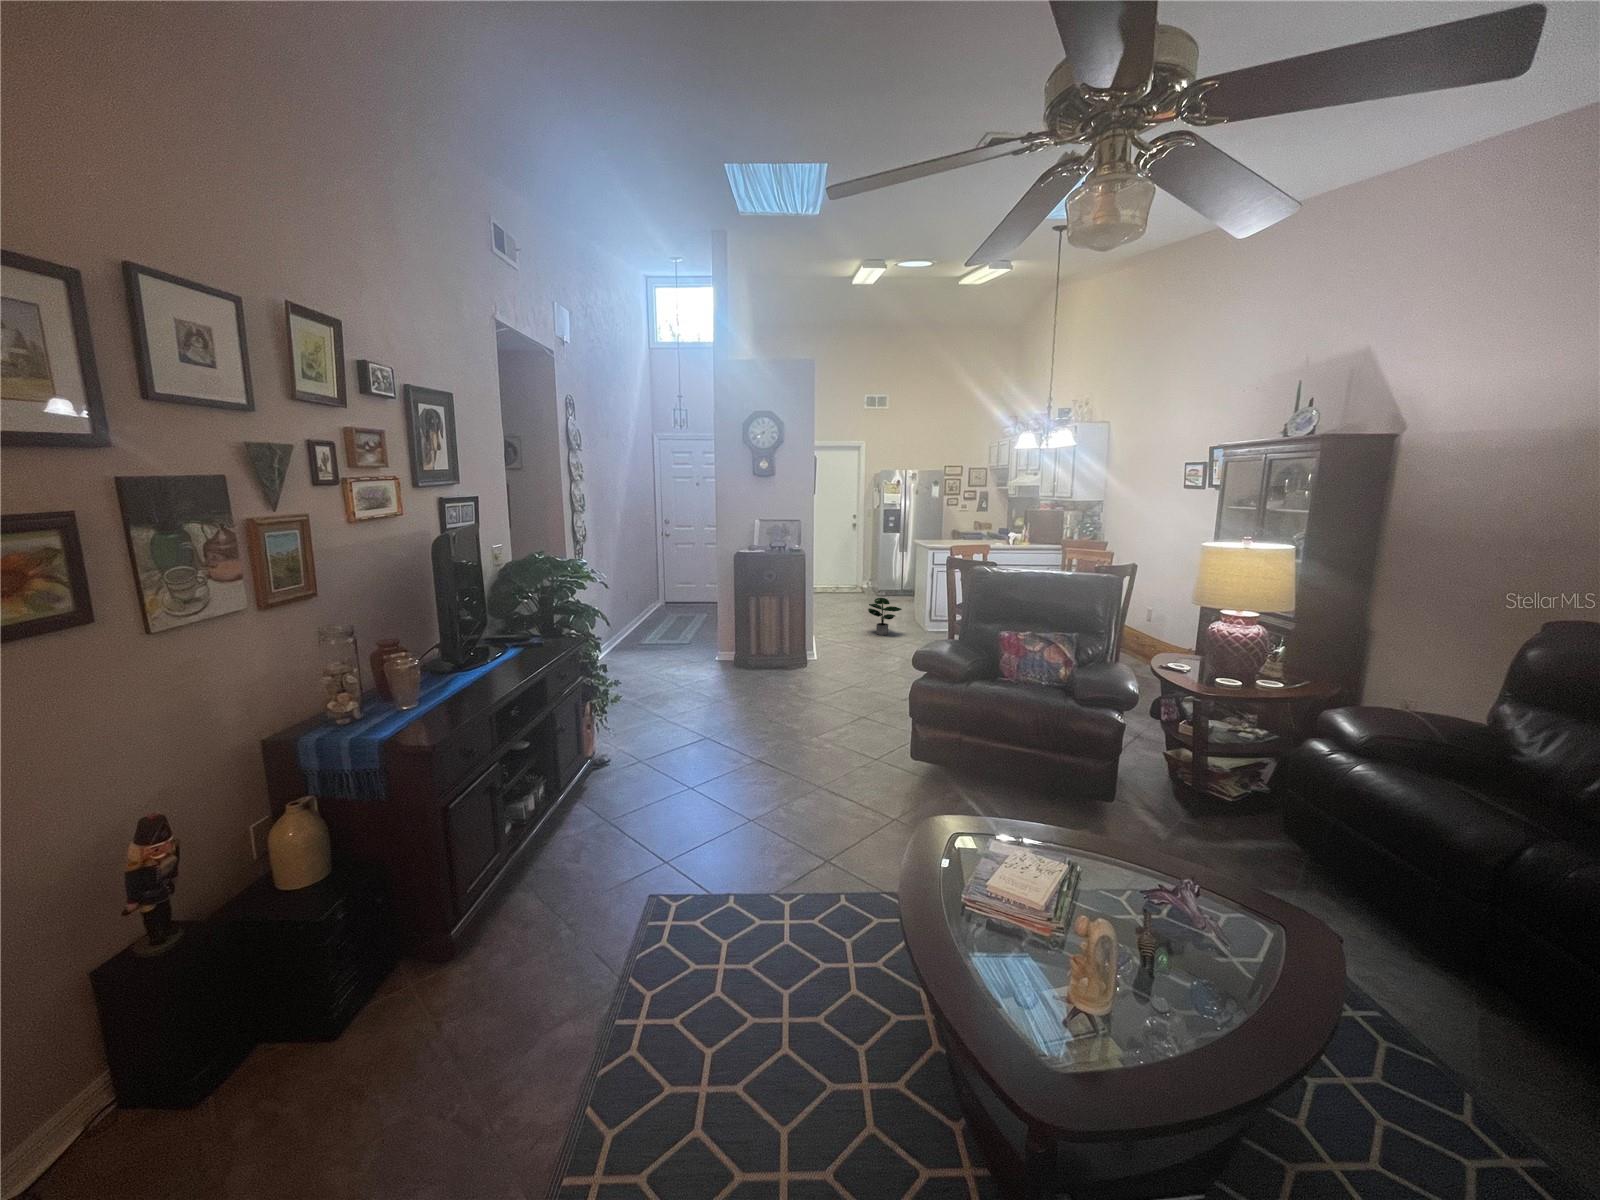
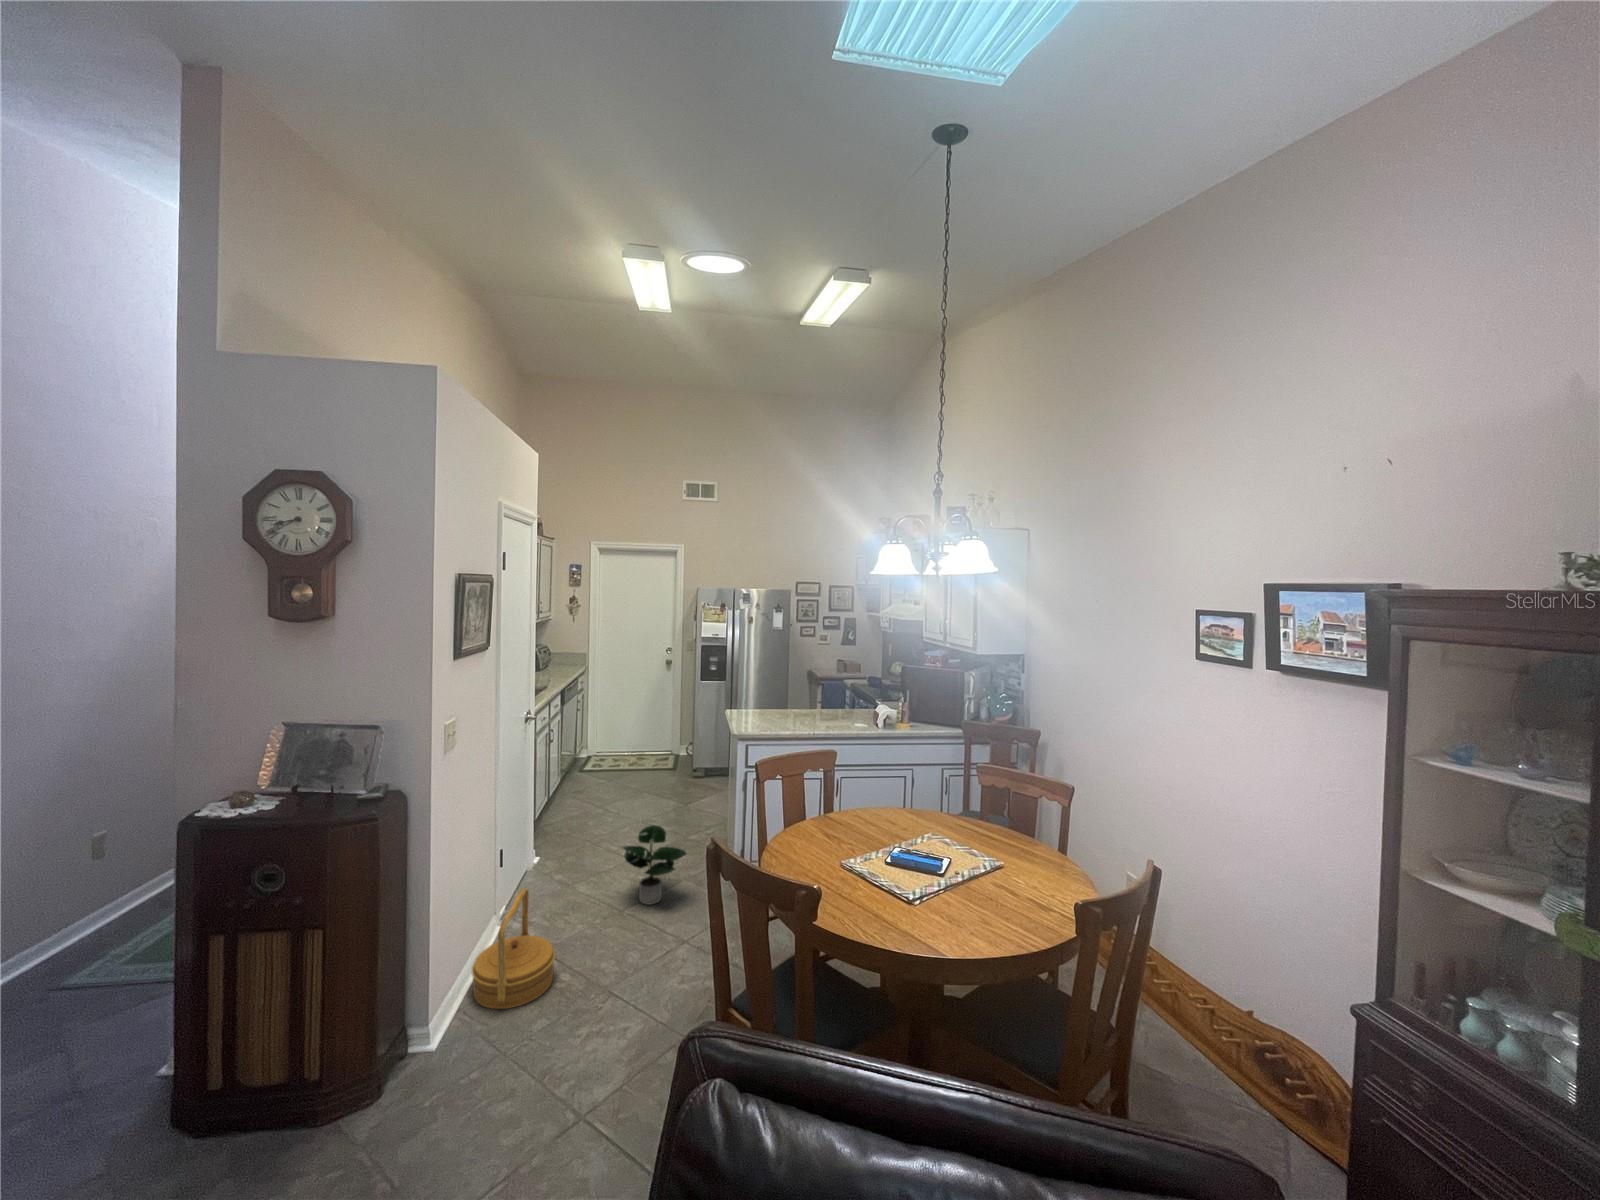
basket: none [818,611,853,655] -> present [472,888,555,1009]

